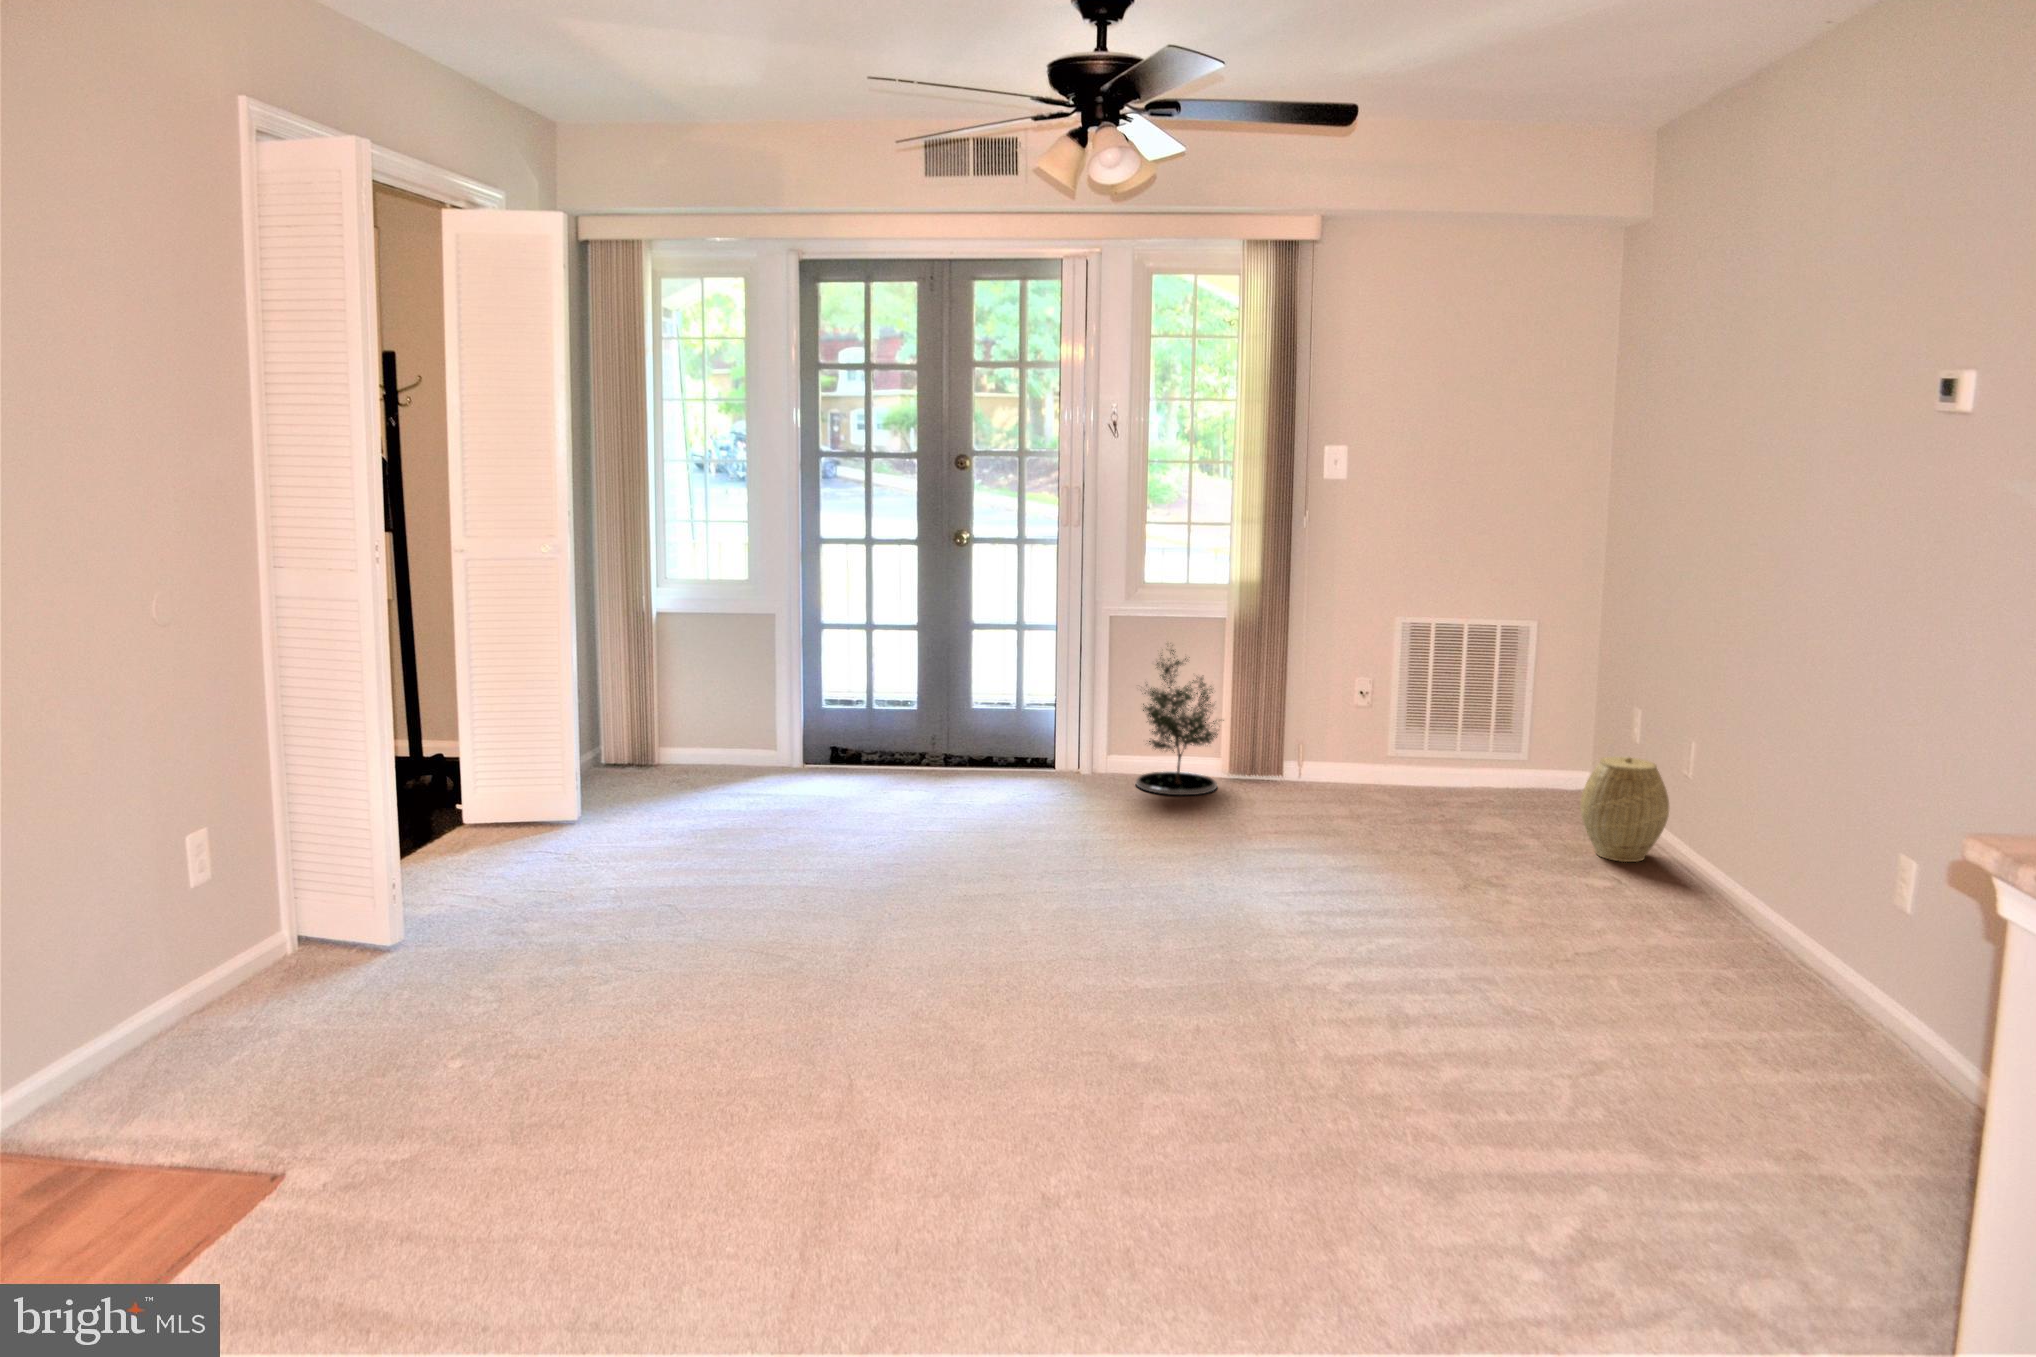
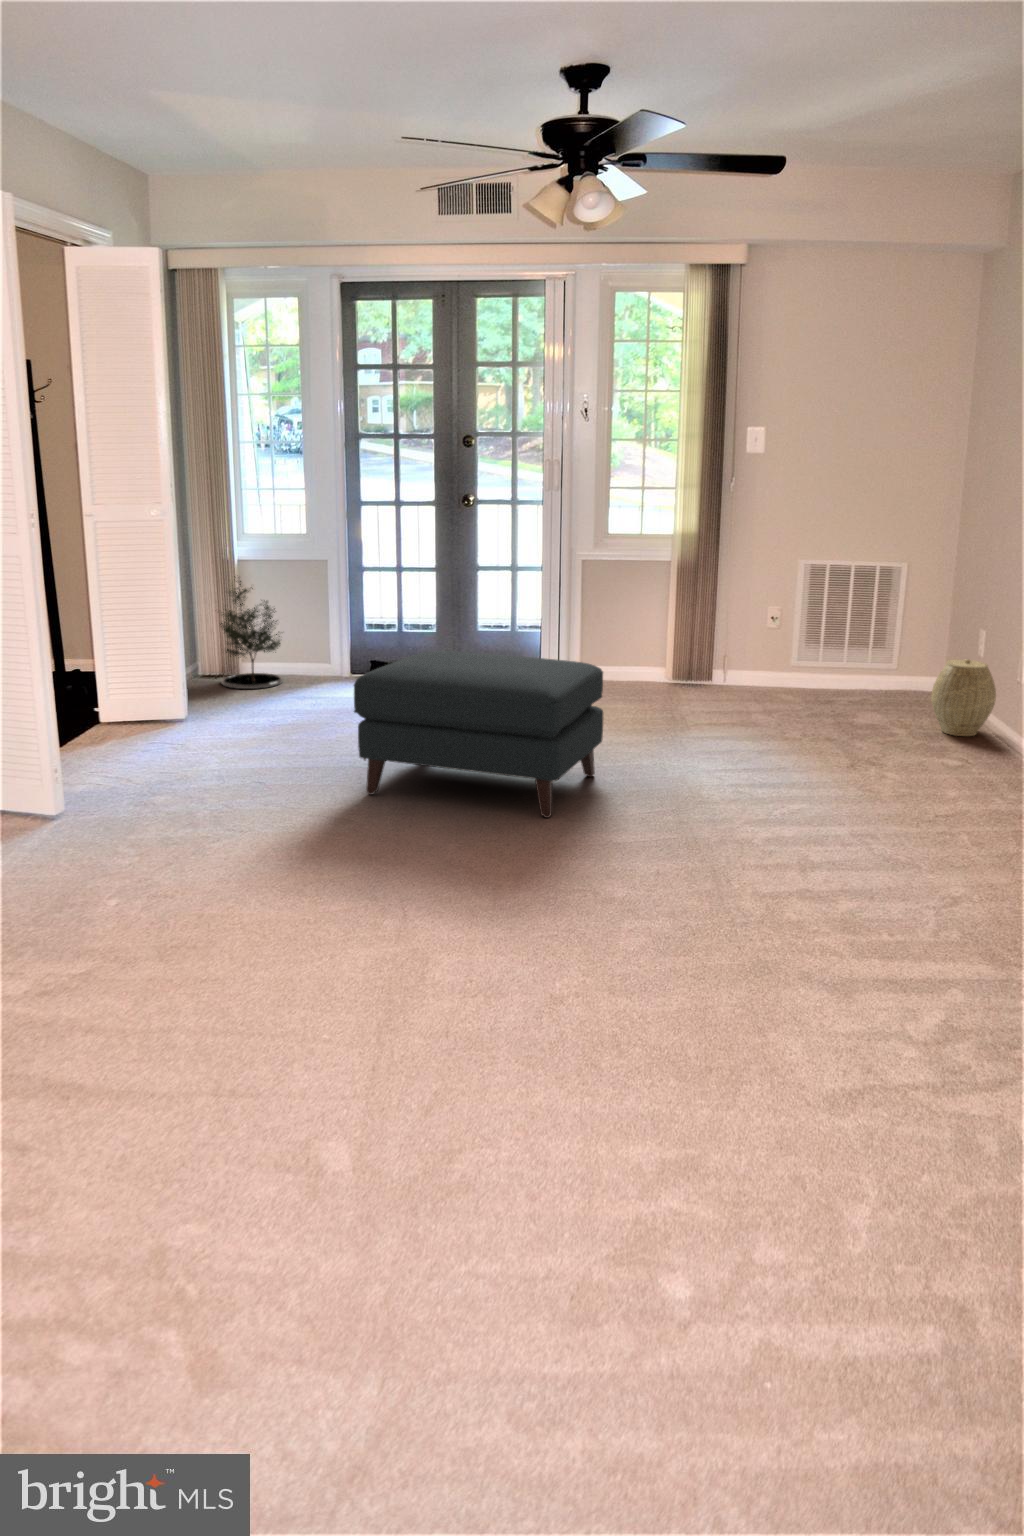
potted tree: present [1136,650,1224,795] -> present [220,576,283,689]
ottoman: none [782,743,1130,986] -> present [354,651,603,818]

